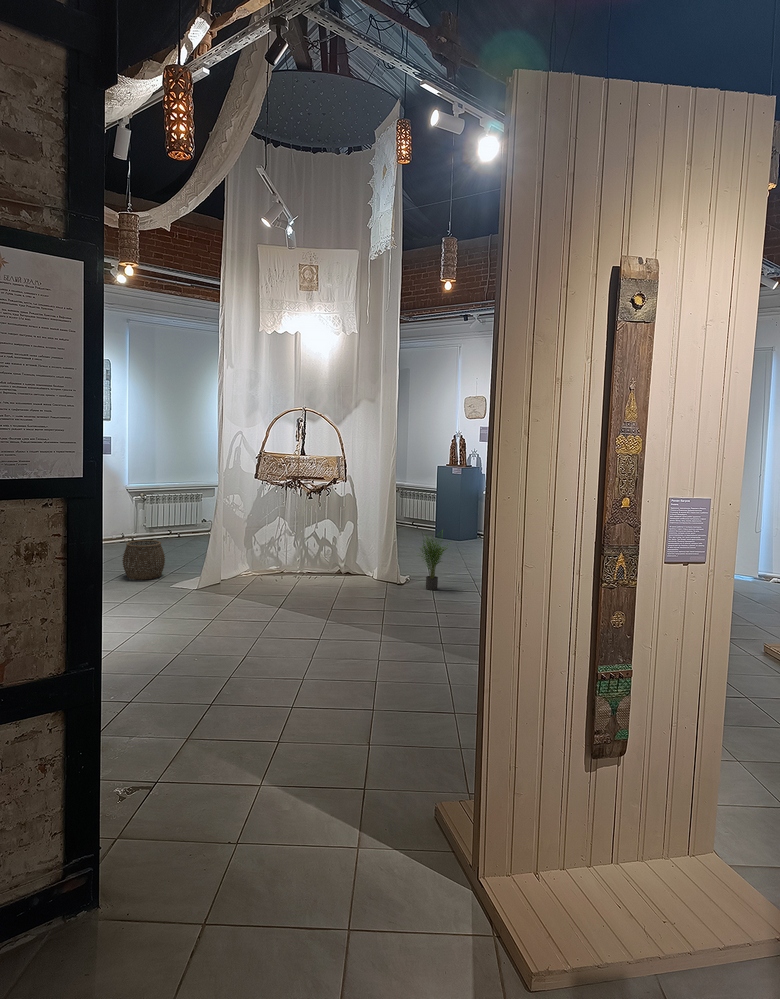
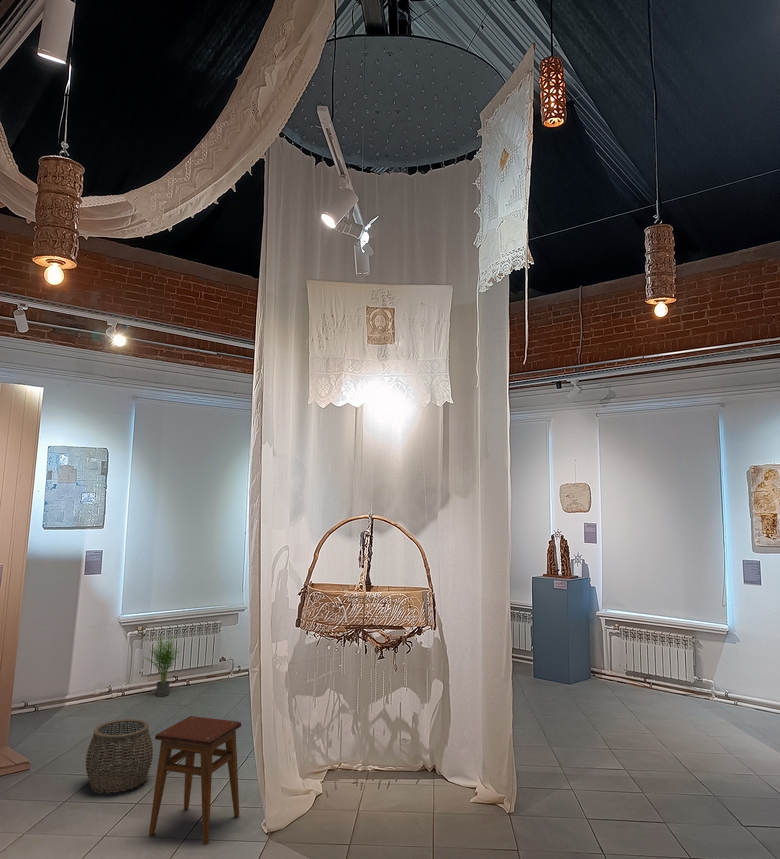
stool: none [169,532,223,597] -> present [149,716,241,845]
potted plant: present [422,537,447,590] -> present [148,638,179,697]

